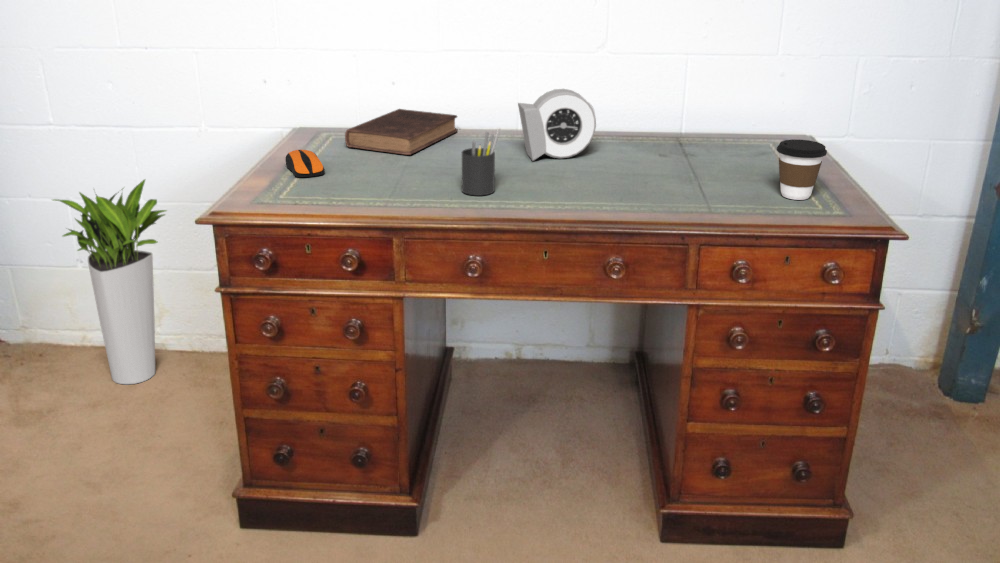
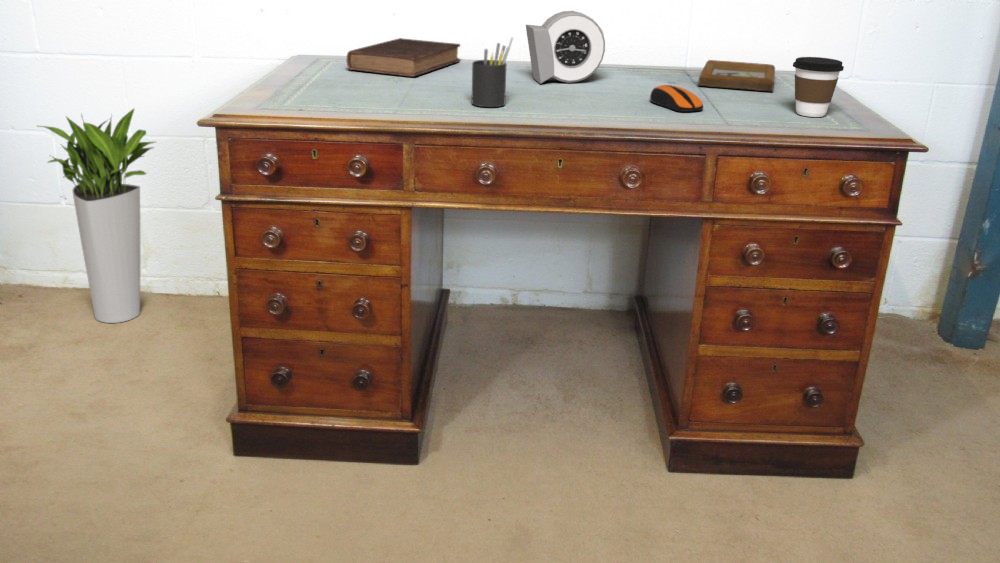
picture frame: none [689,127,768,165] -> present [698,60,775,91]
computer mouse: present [286,150,324,177] -> present [650,85,703,112]

